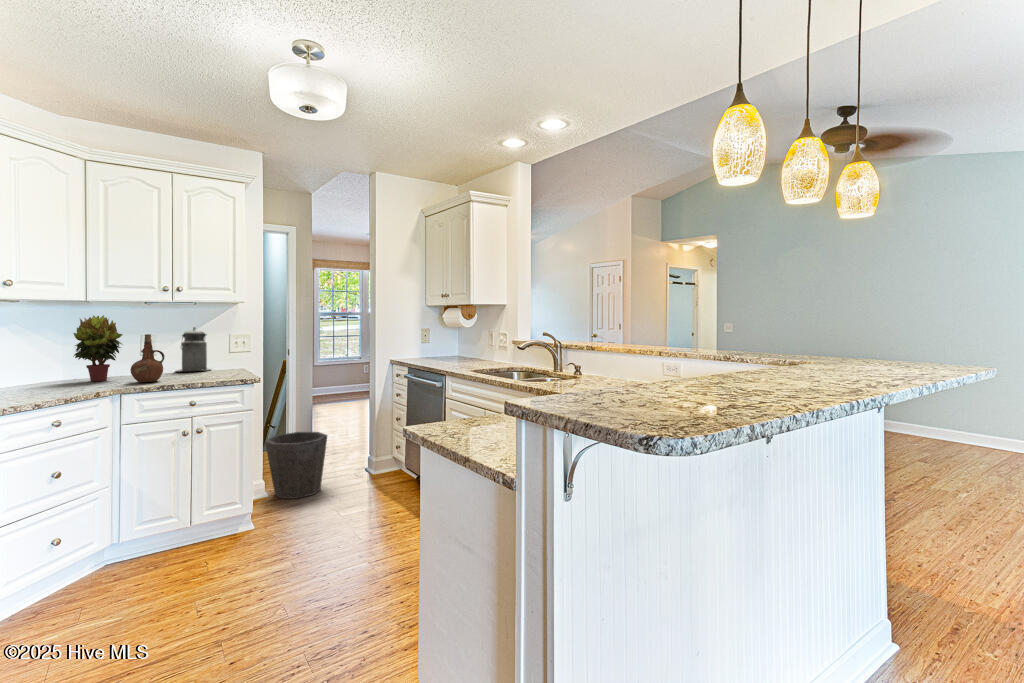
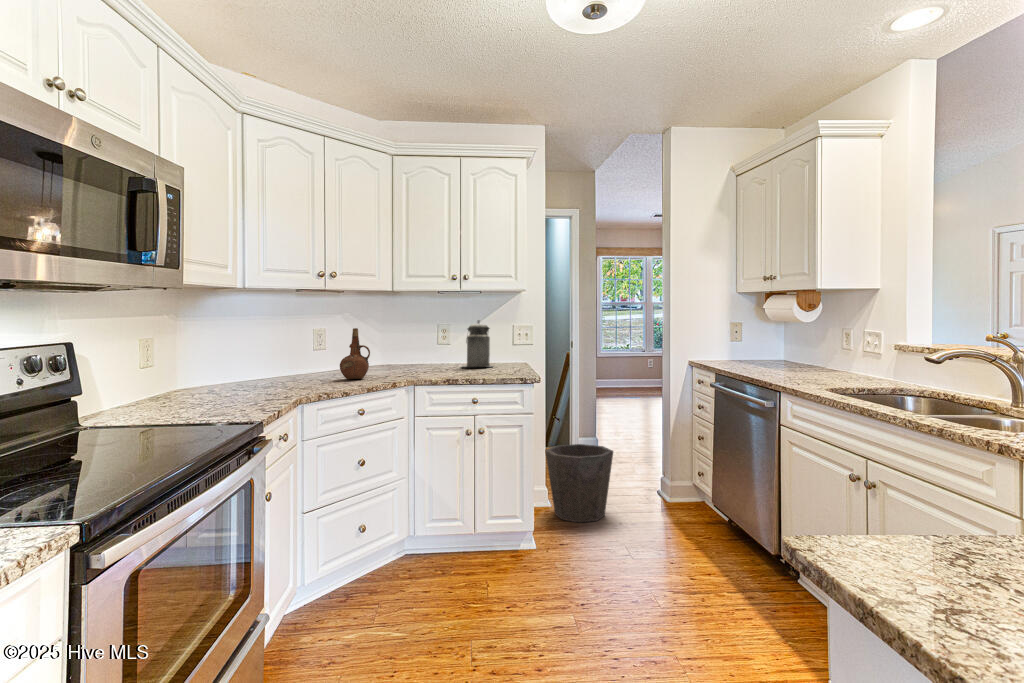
potted plant: present [73,315,123,381] -> none [376,307,420,373]
ceramic pitcher: present [130,334,164,382] -> present [340,328,370,379]

